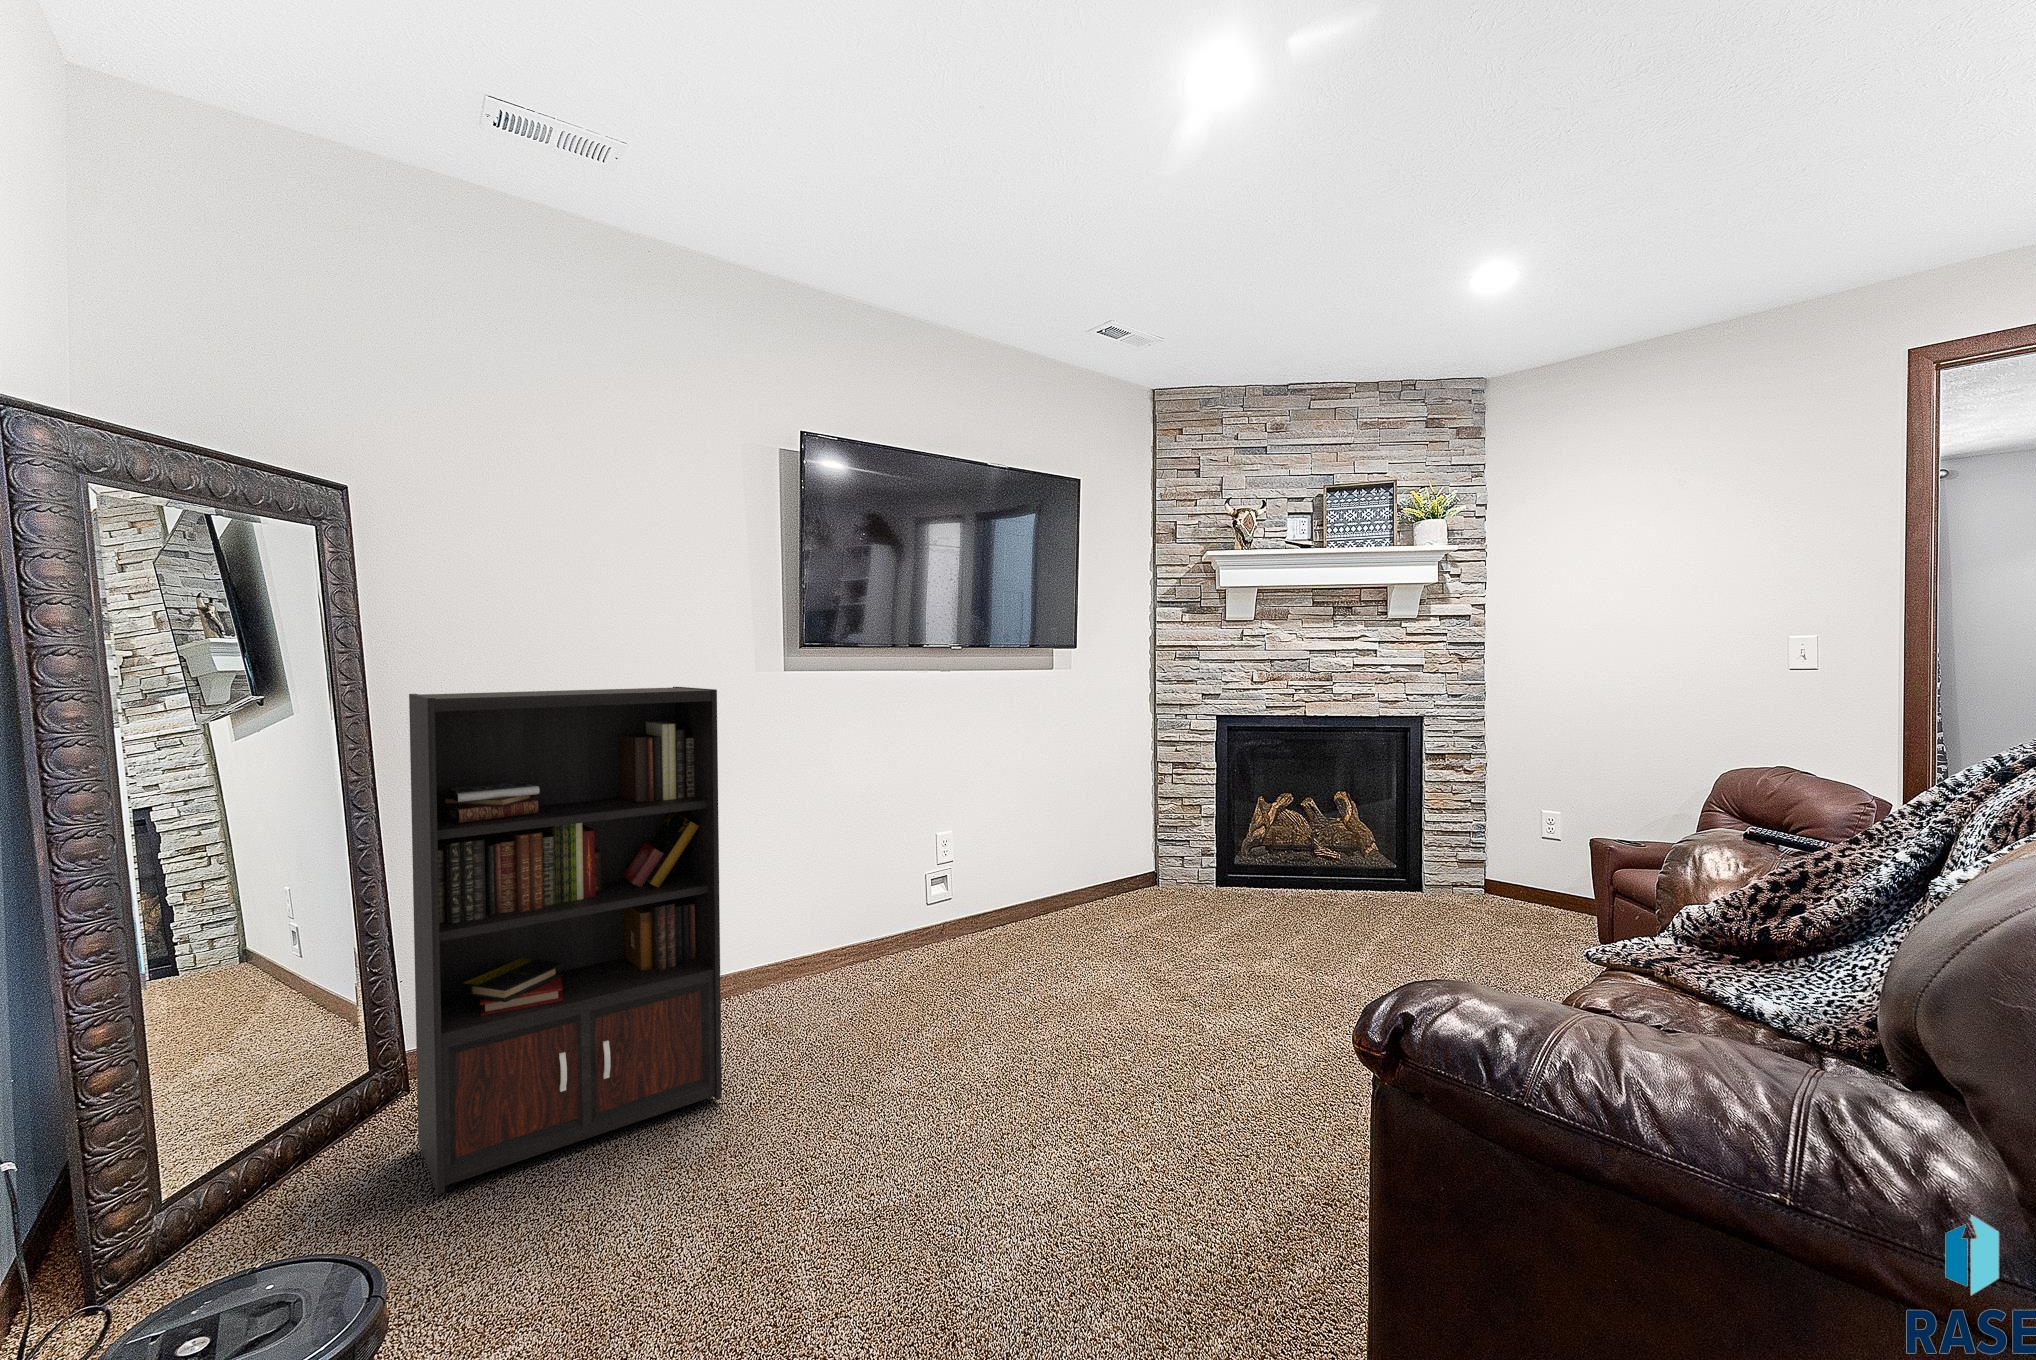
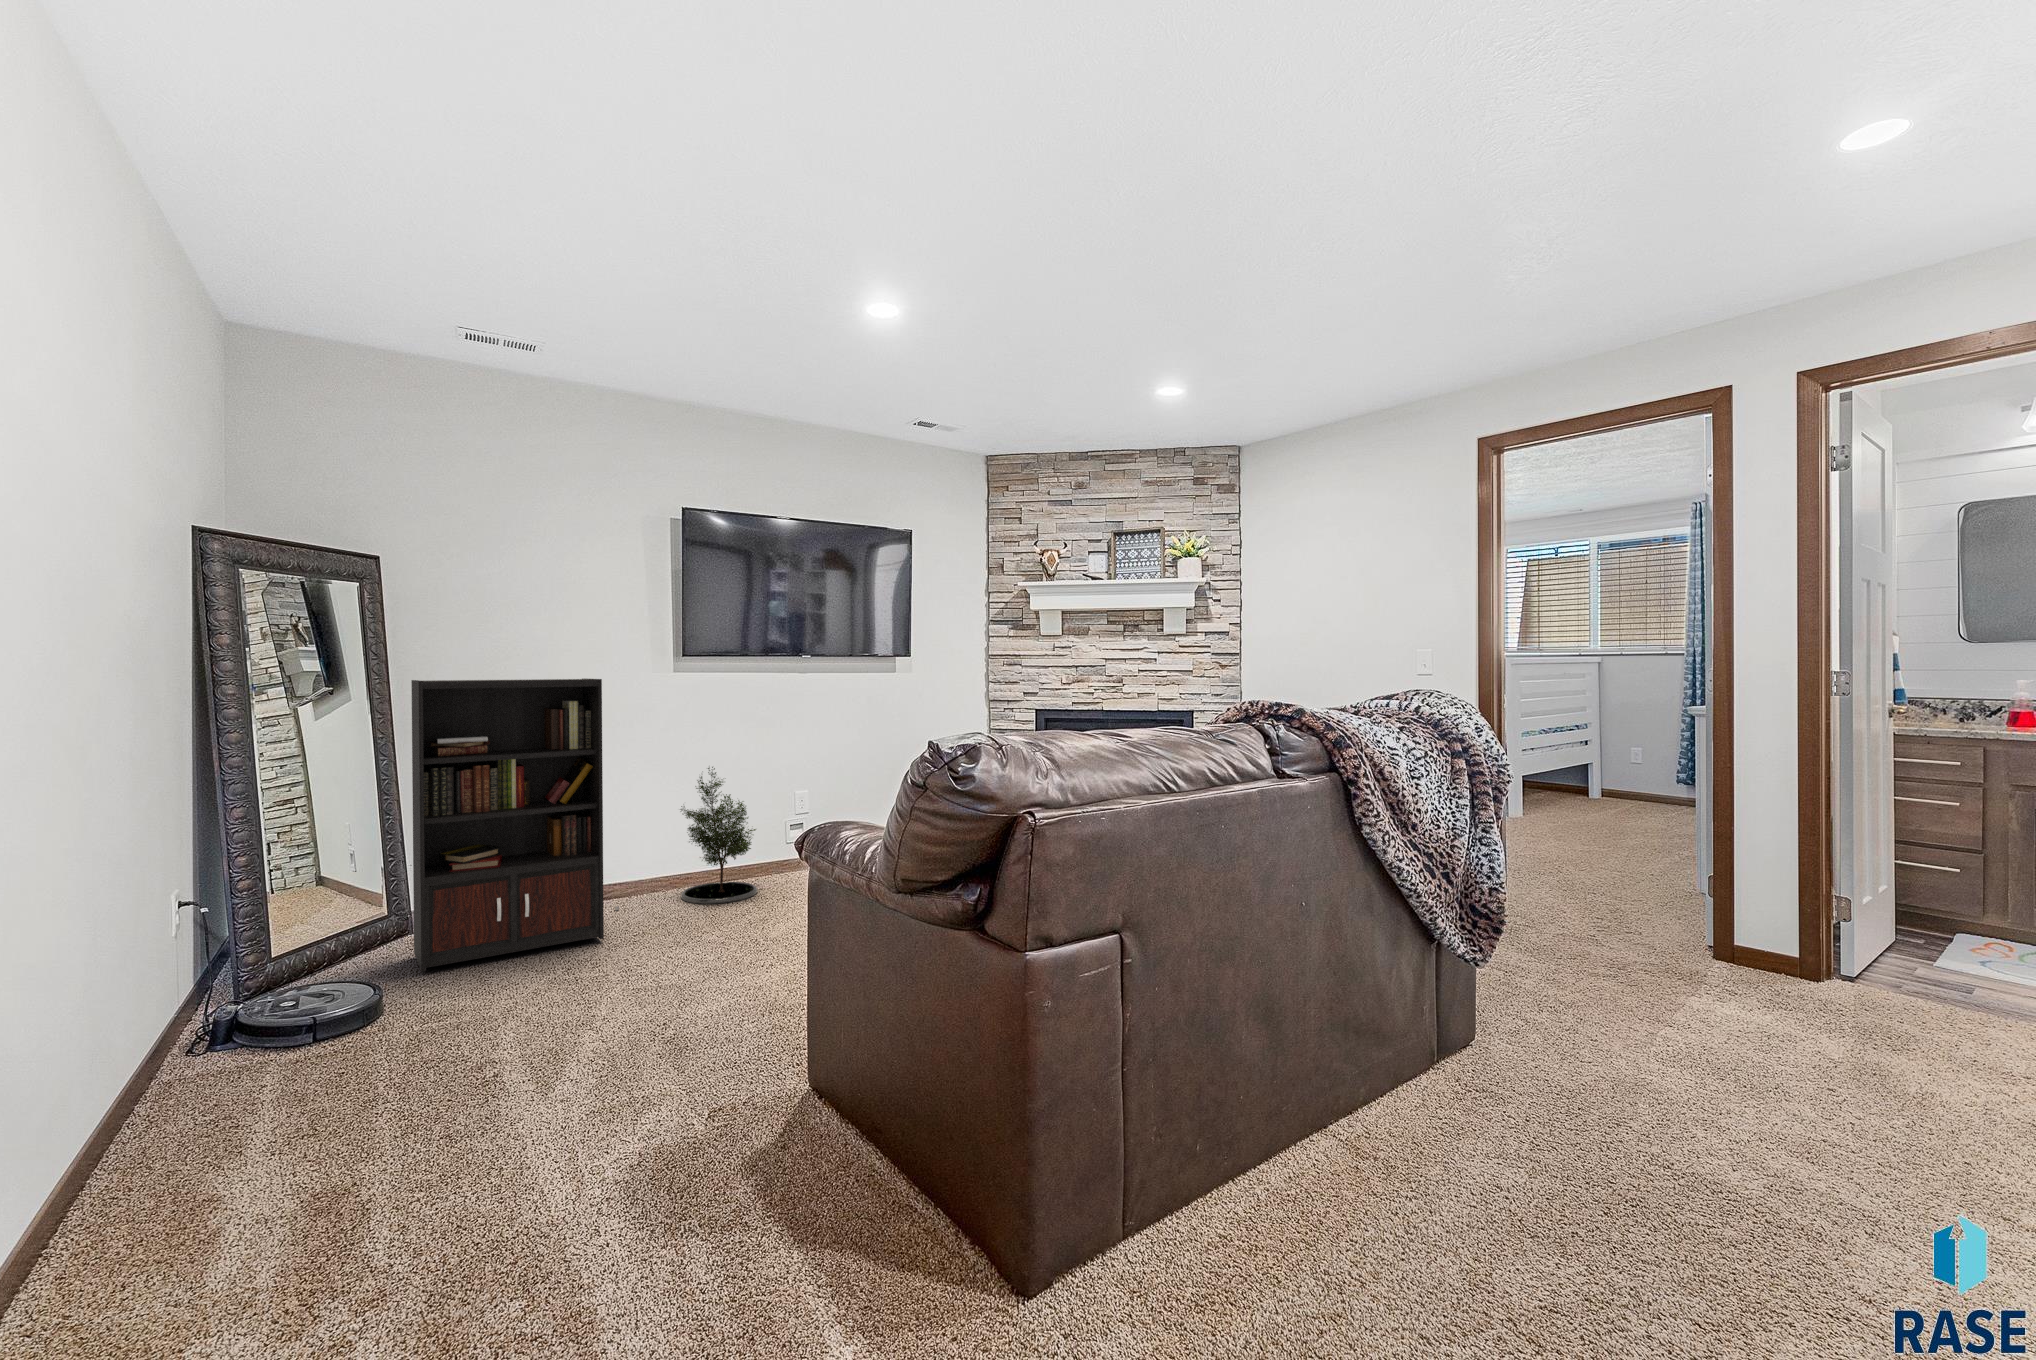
potted tree: none [795,808,907,1011] -> present [680,767,757,904]

